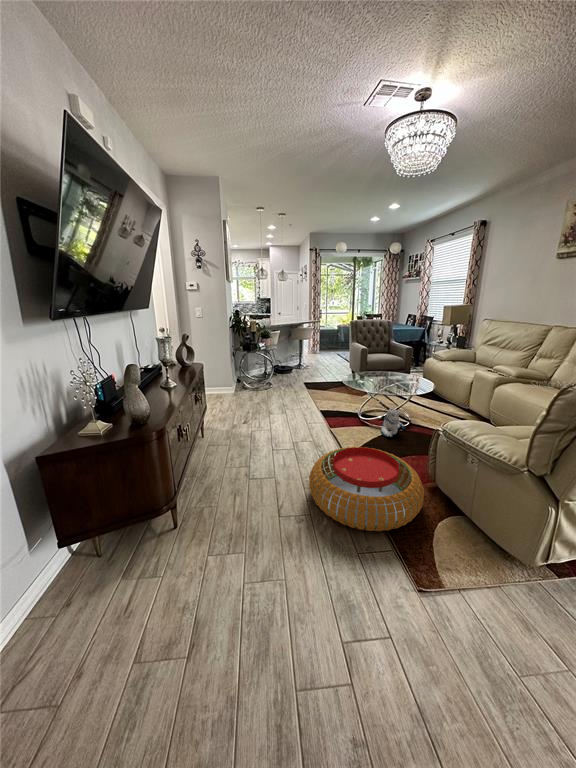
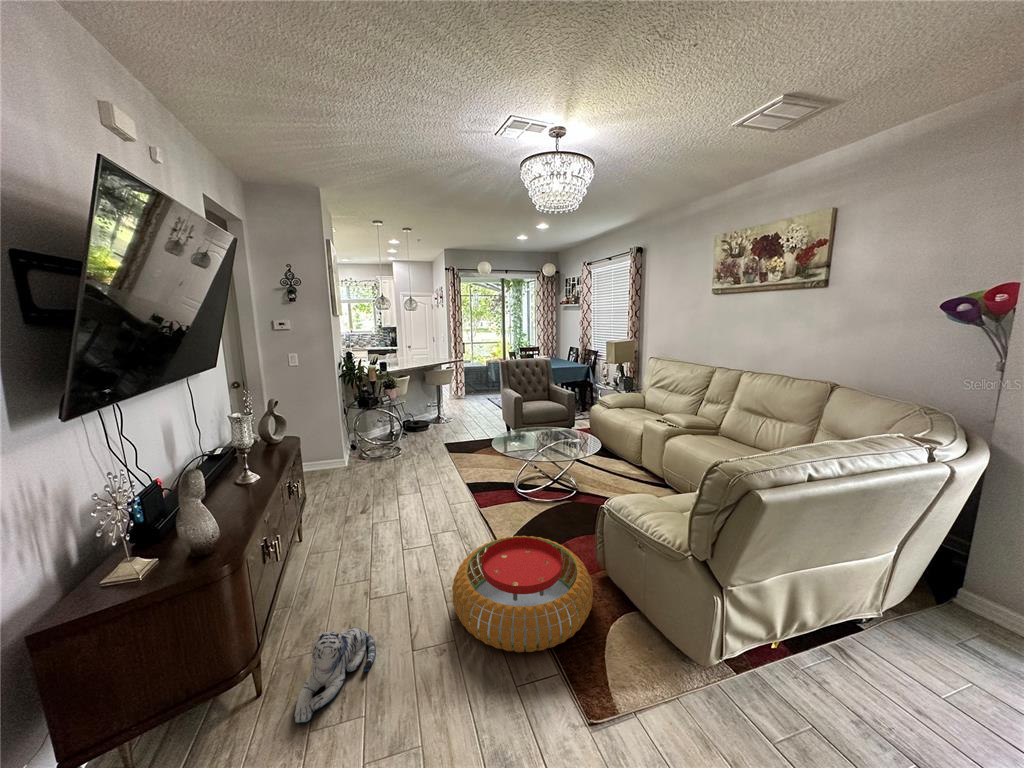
plush toy: present [381,409,405,437] -> present [294,627,376,723]

